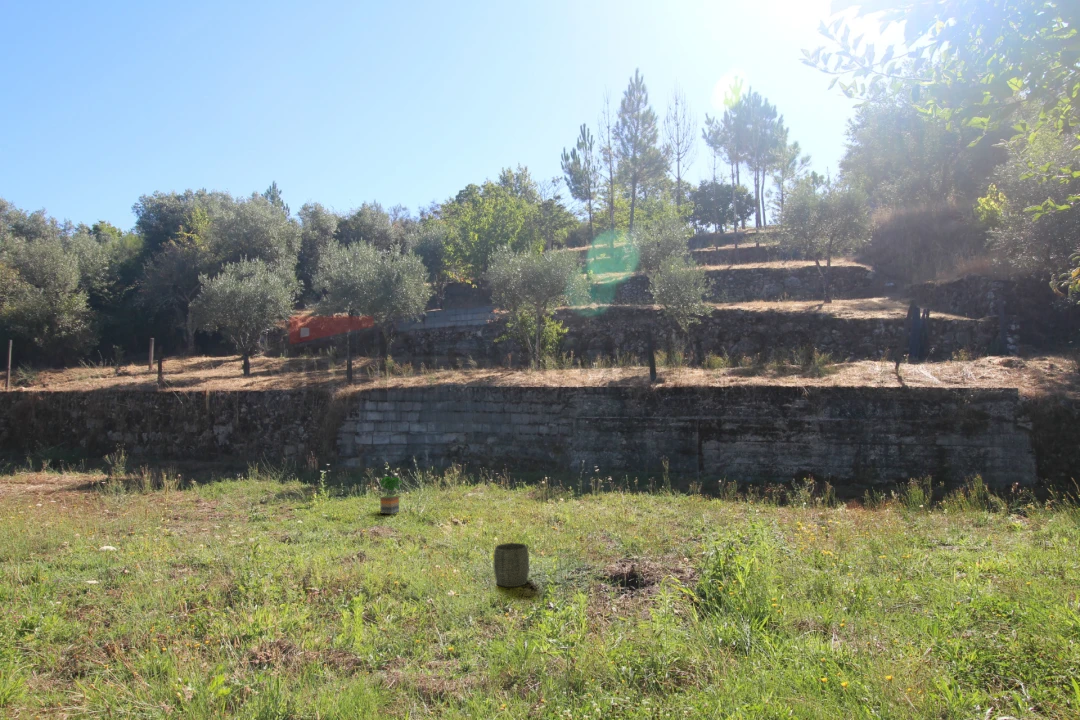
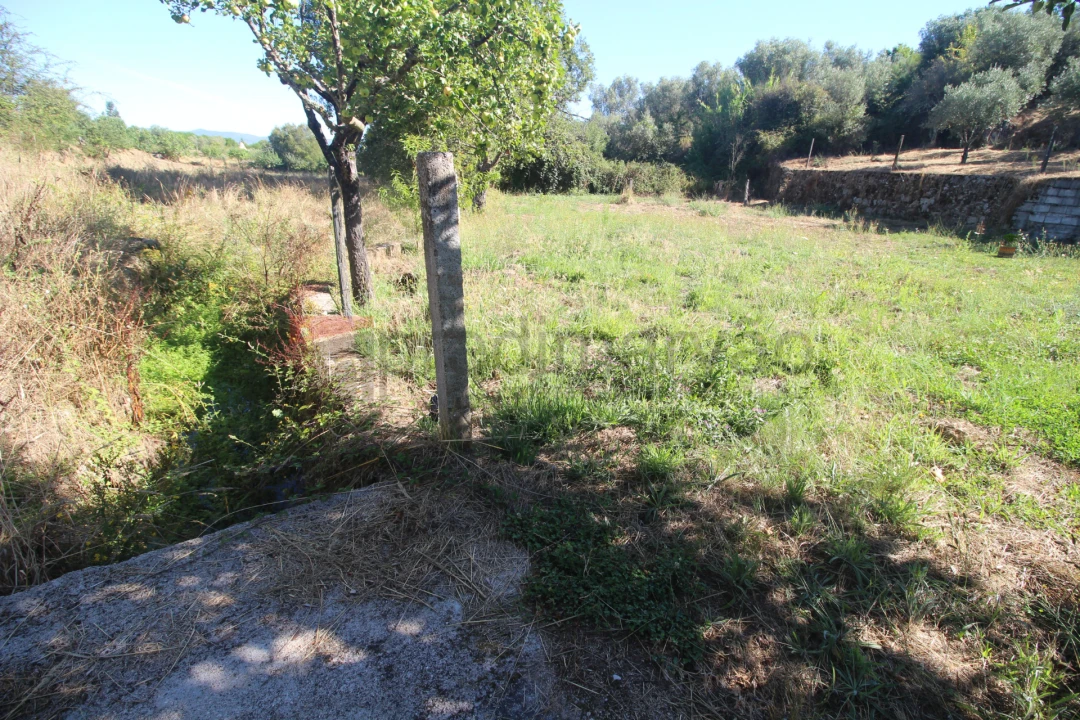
woven basket: present [494,543,529,587] -> none [1023,265,1056,289]

